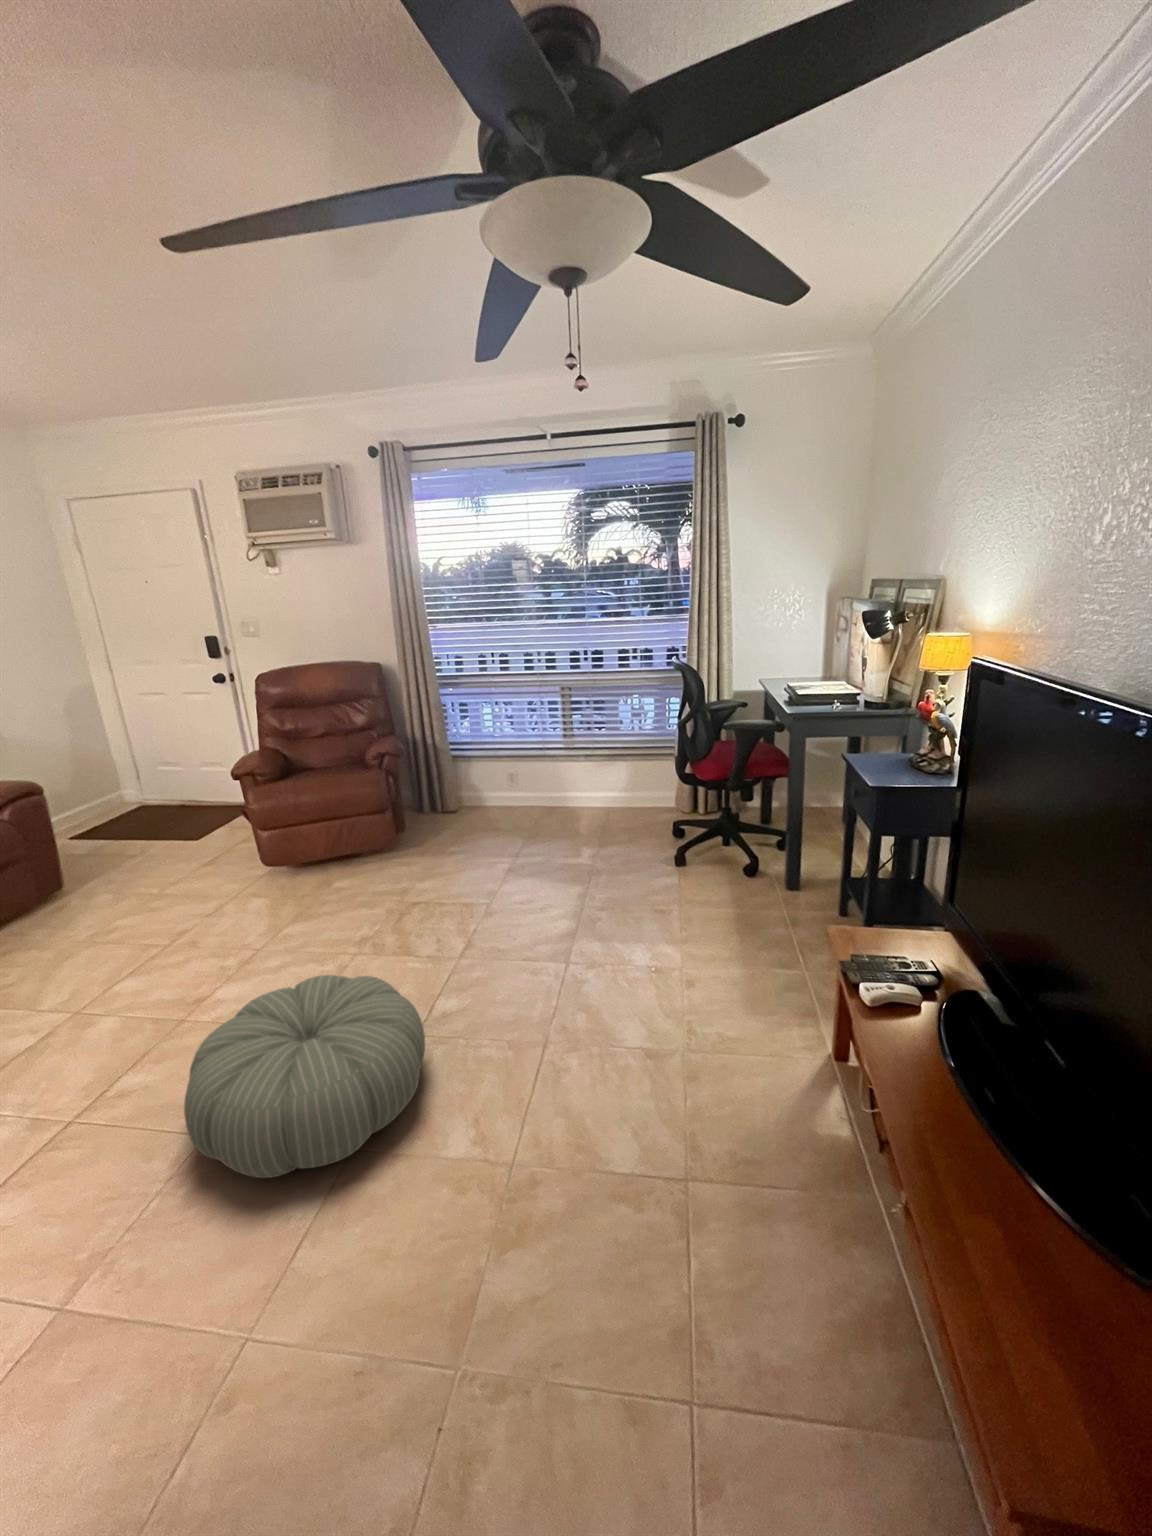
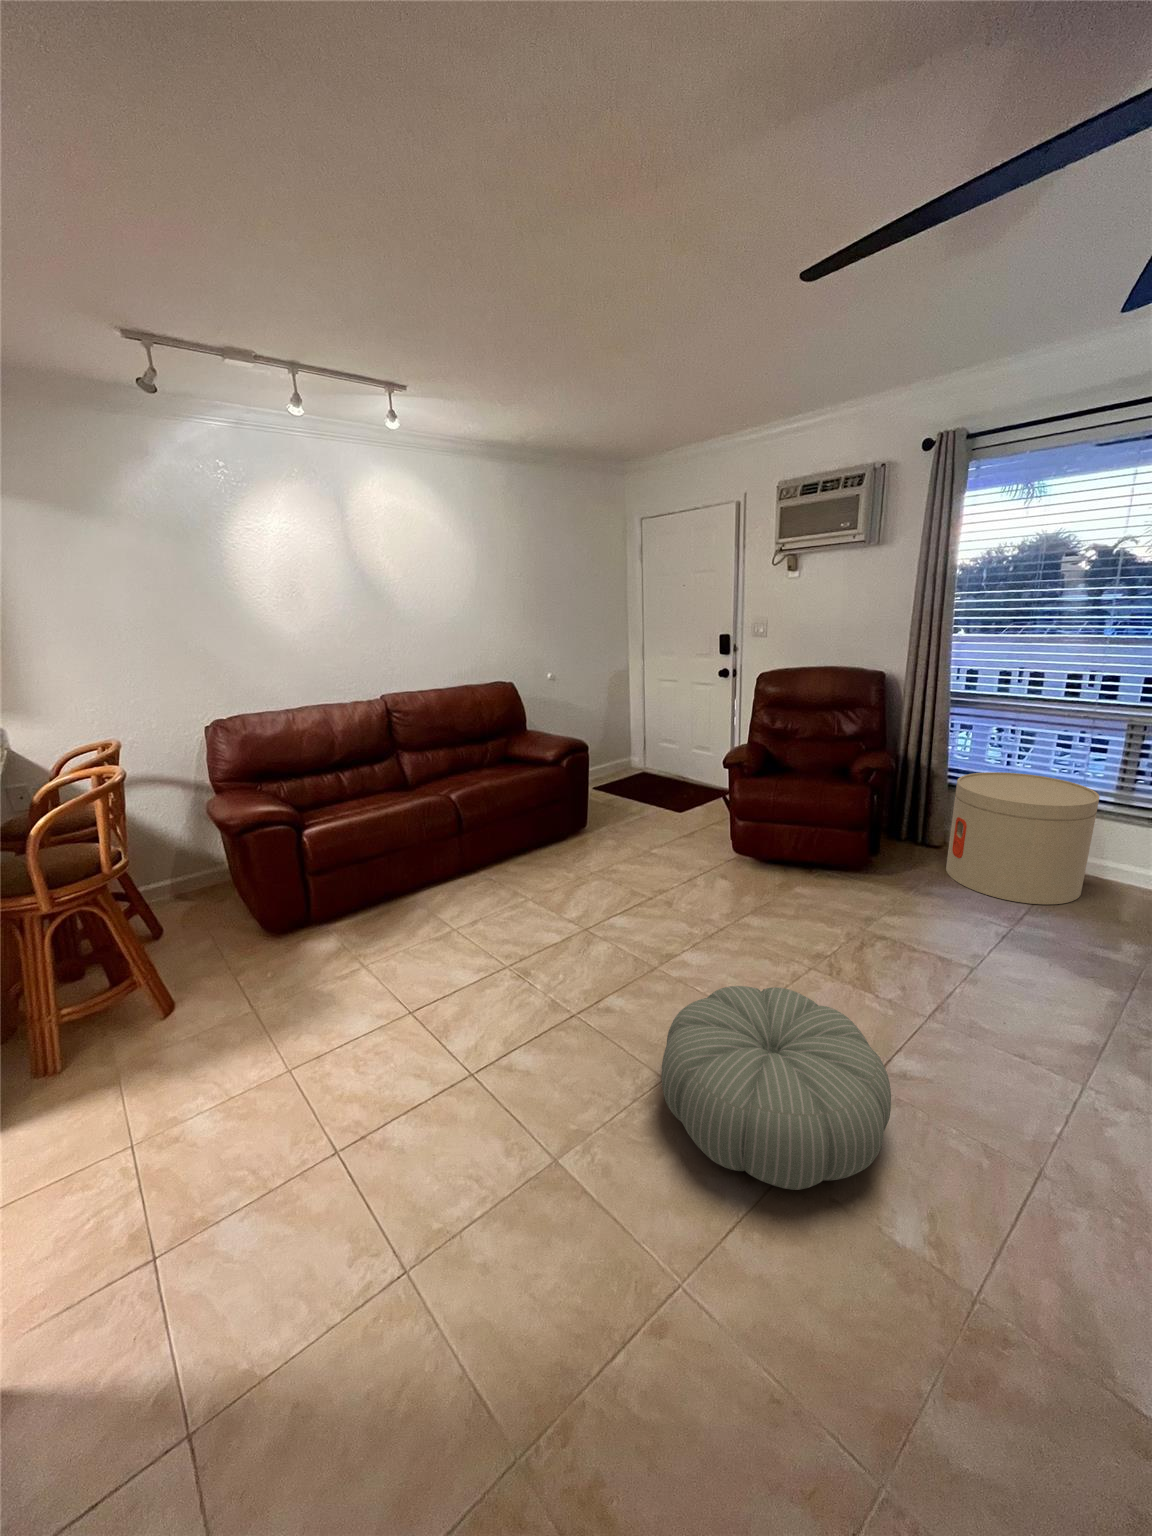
side table: none [456,736,557,842] -> present [946,772,1099,904]

